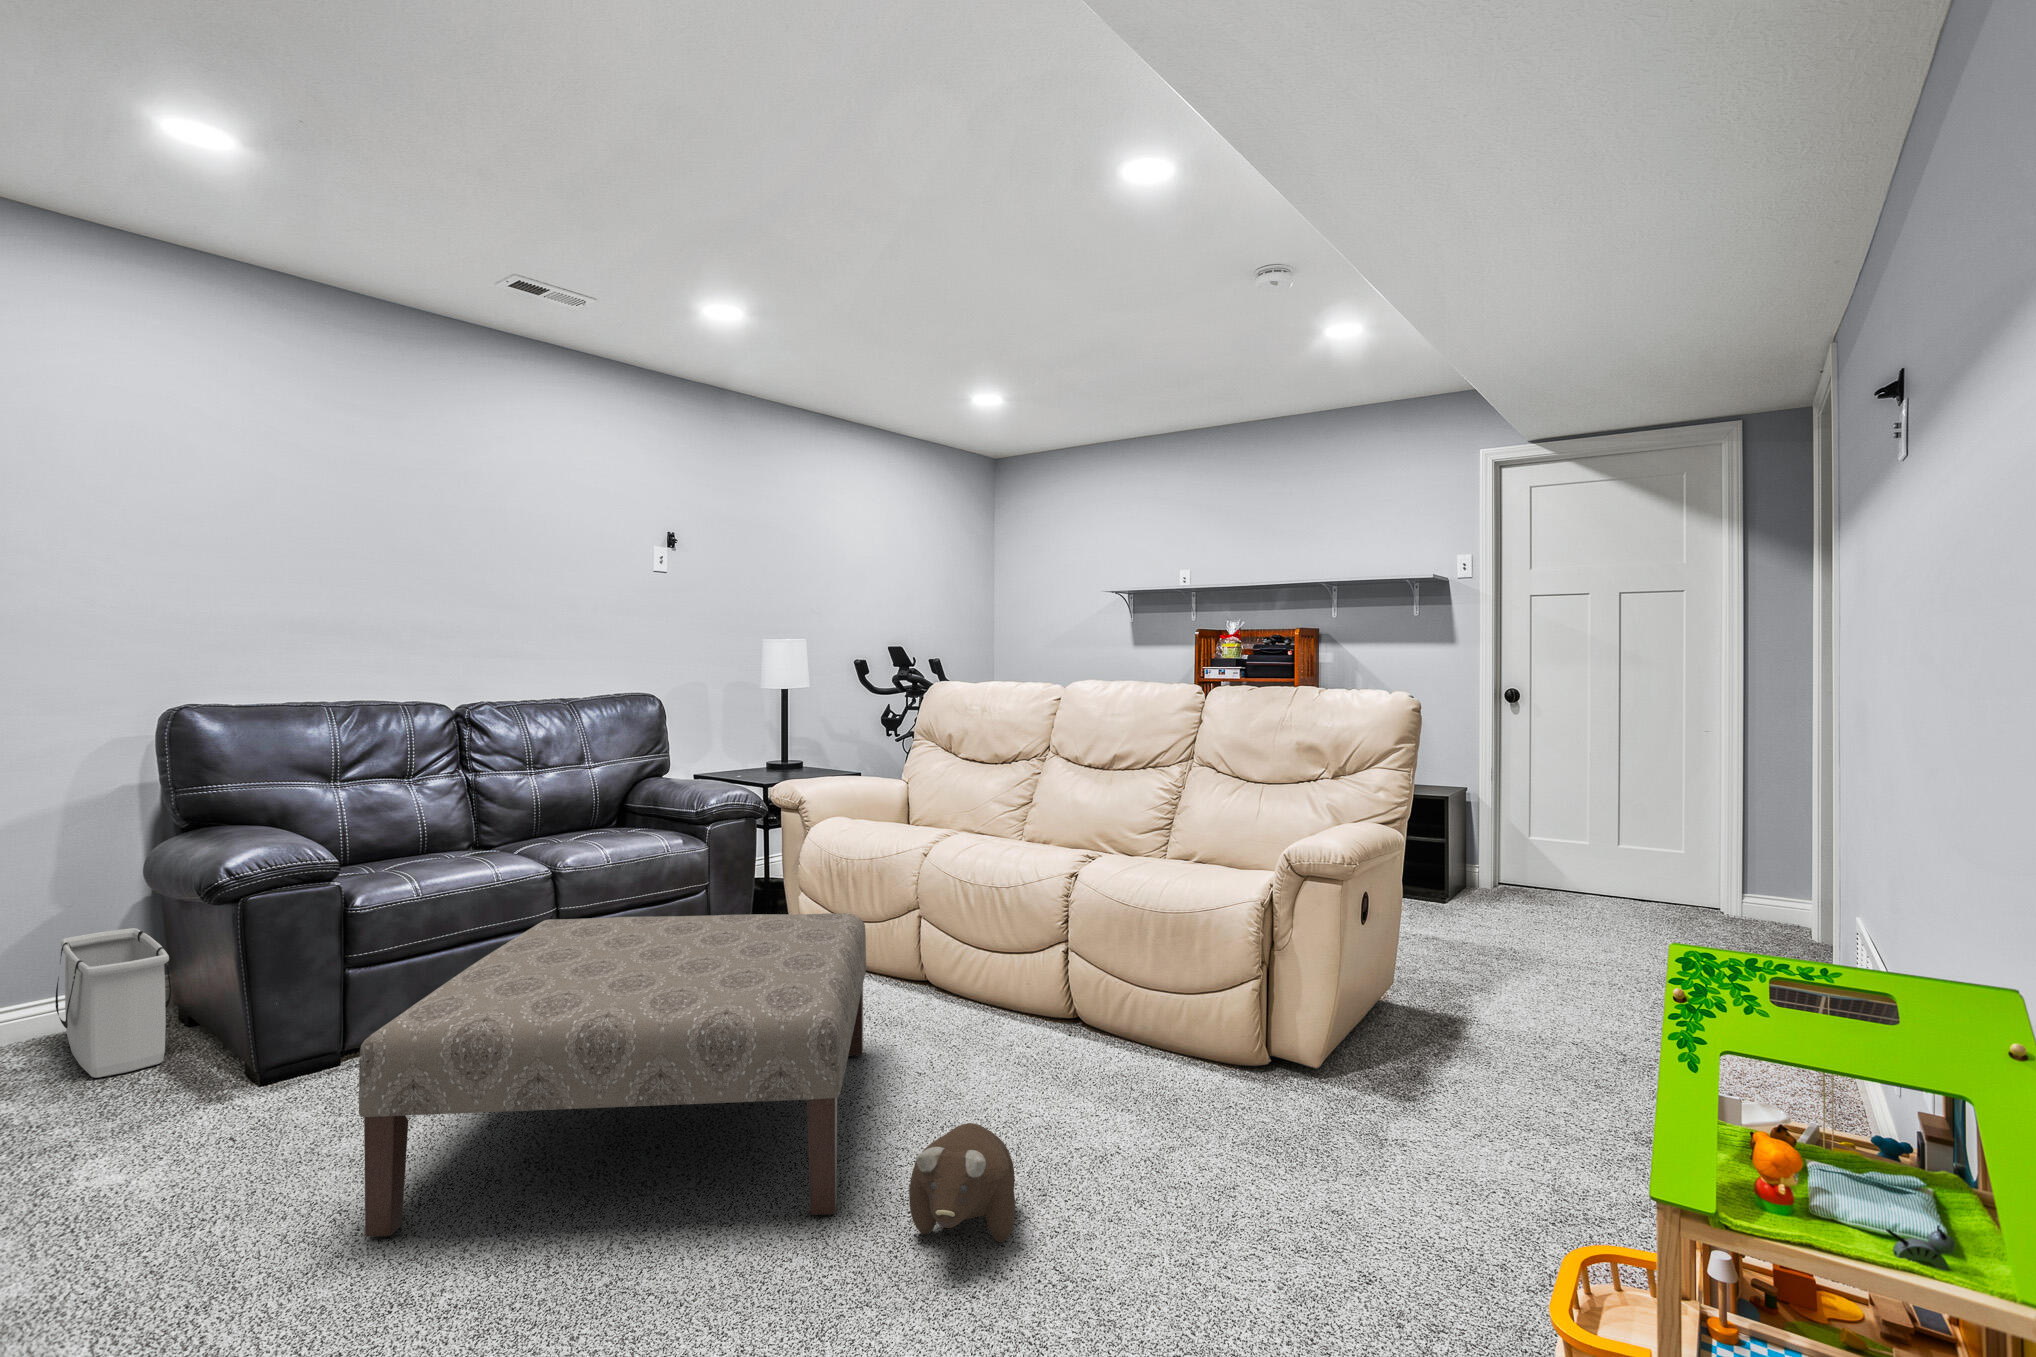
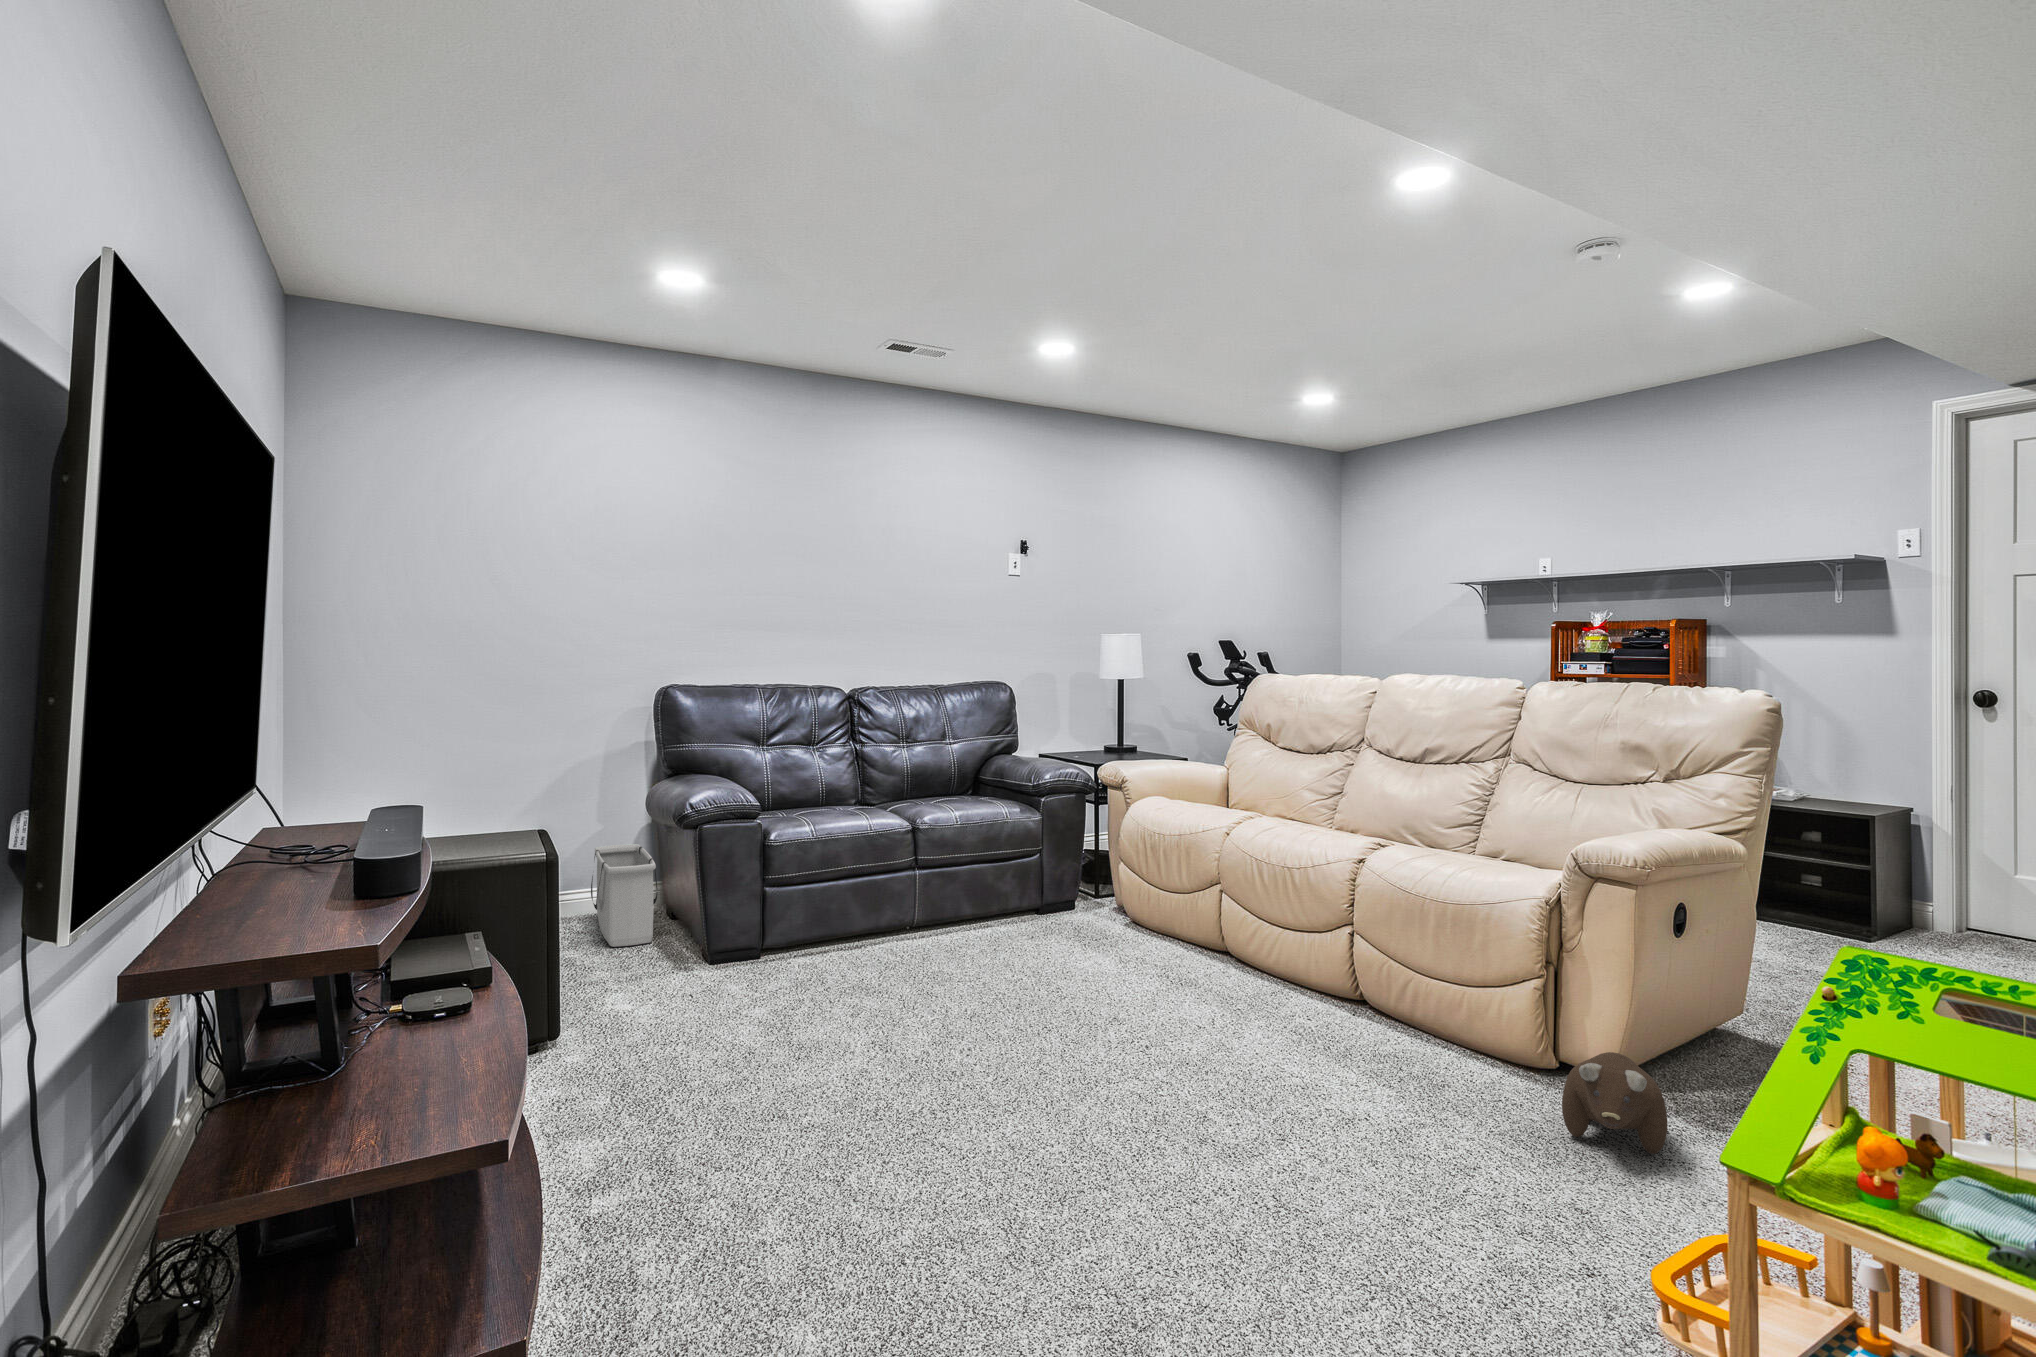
ottoman: present [359,913,866,1238] -> none [759,861,1159,1121]
plush toy: present [909,1123,1015,1242] -> present [1562,1052,1667,1154]

